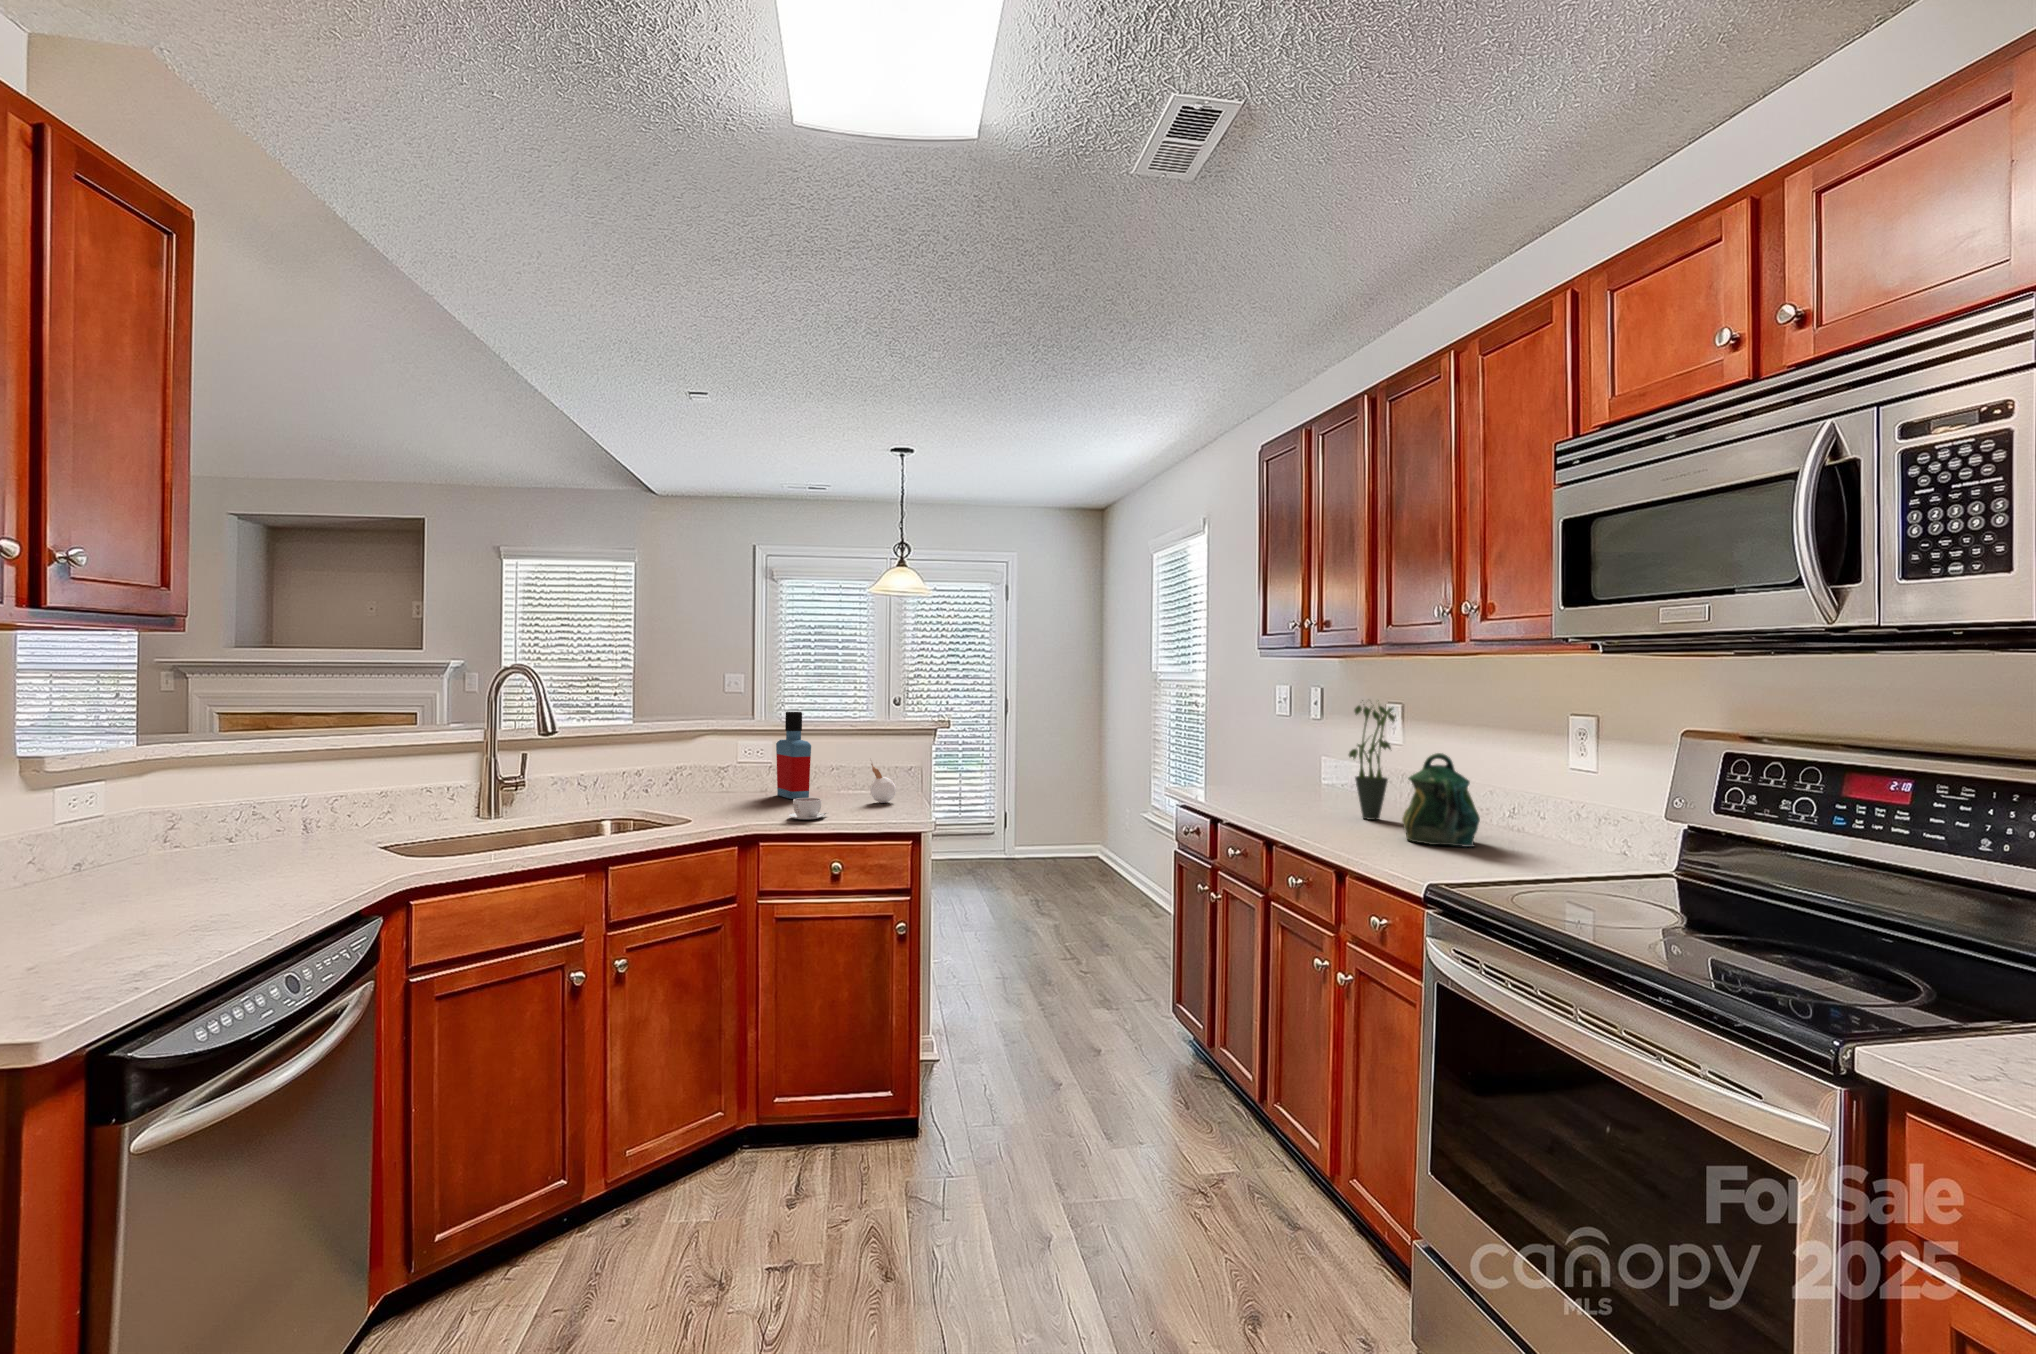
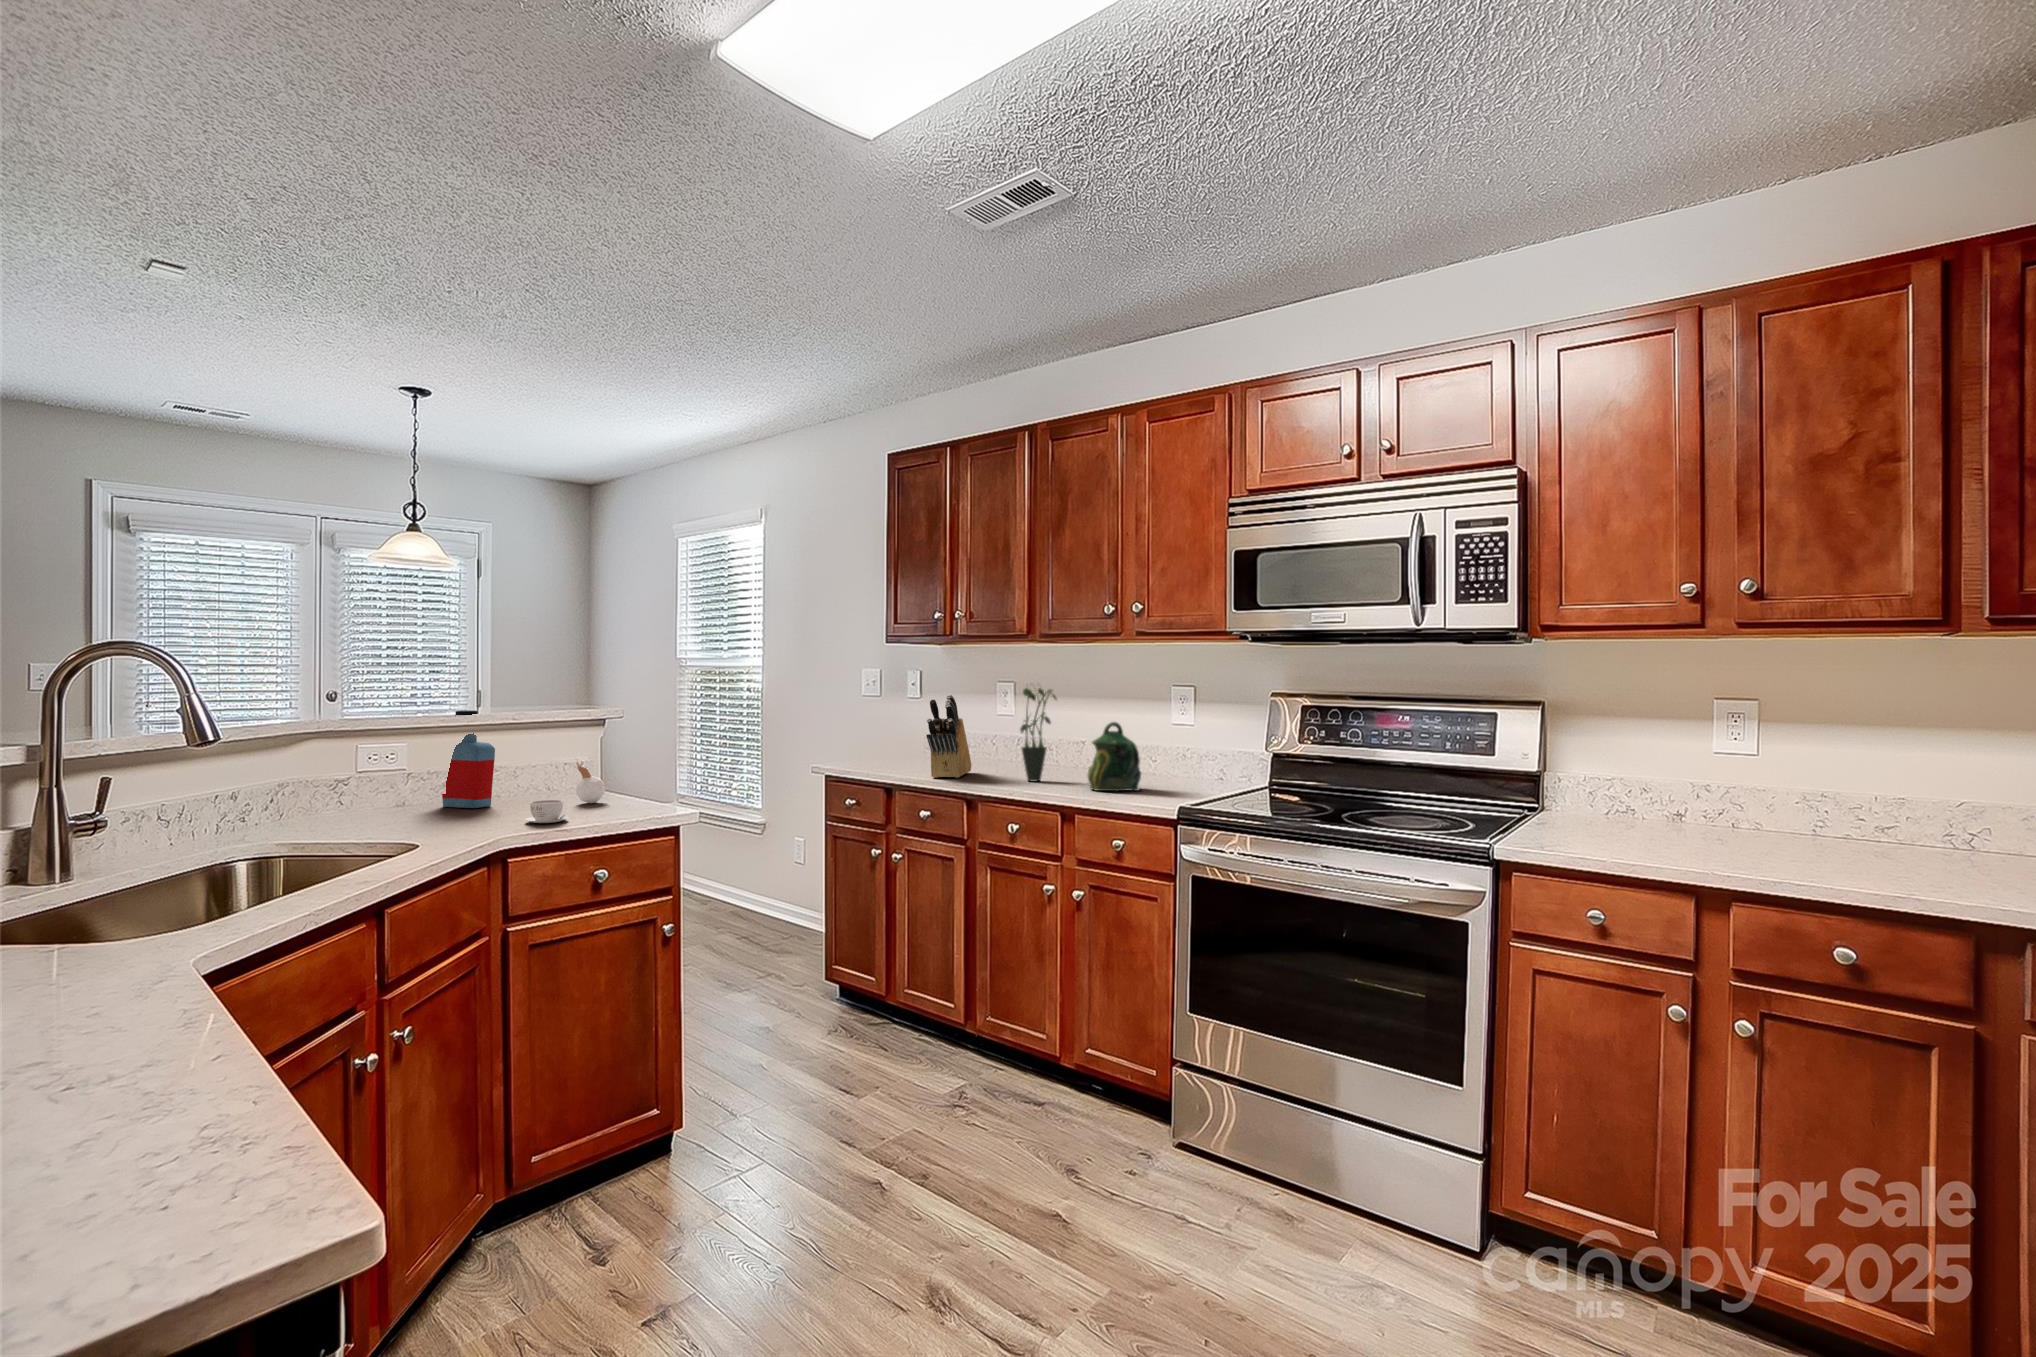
knife block: none [1252,710,1331,806] -> present [926,695,972,778]

